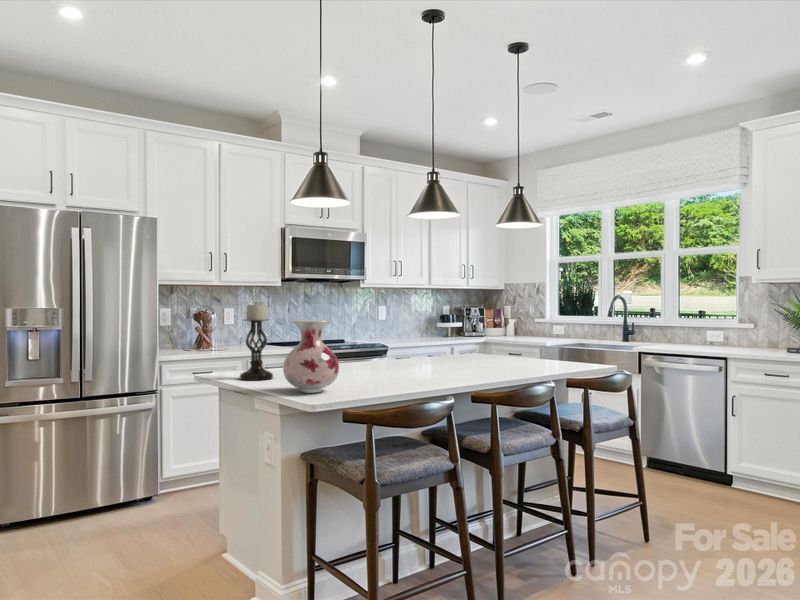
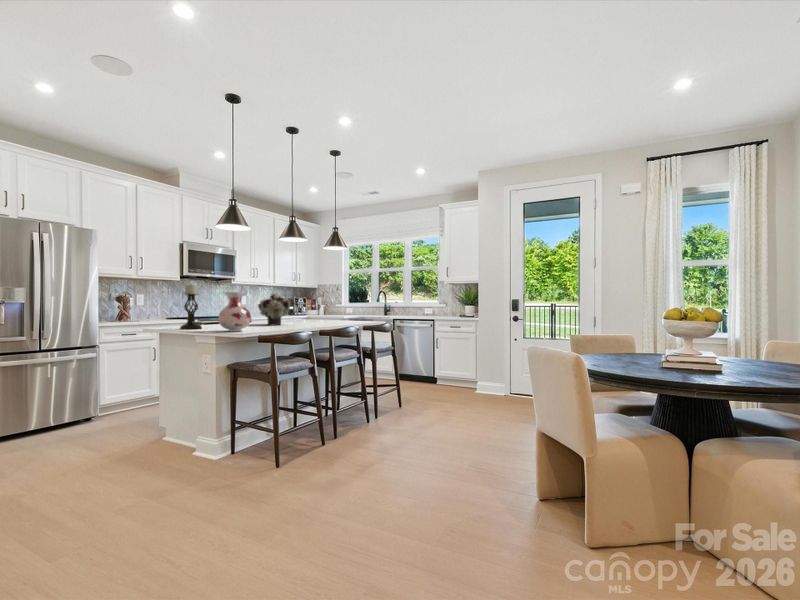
flower arrangement: none [374,310,429,371] -> present [258,293,291,325]

